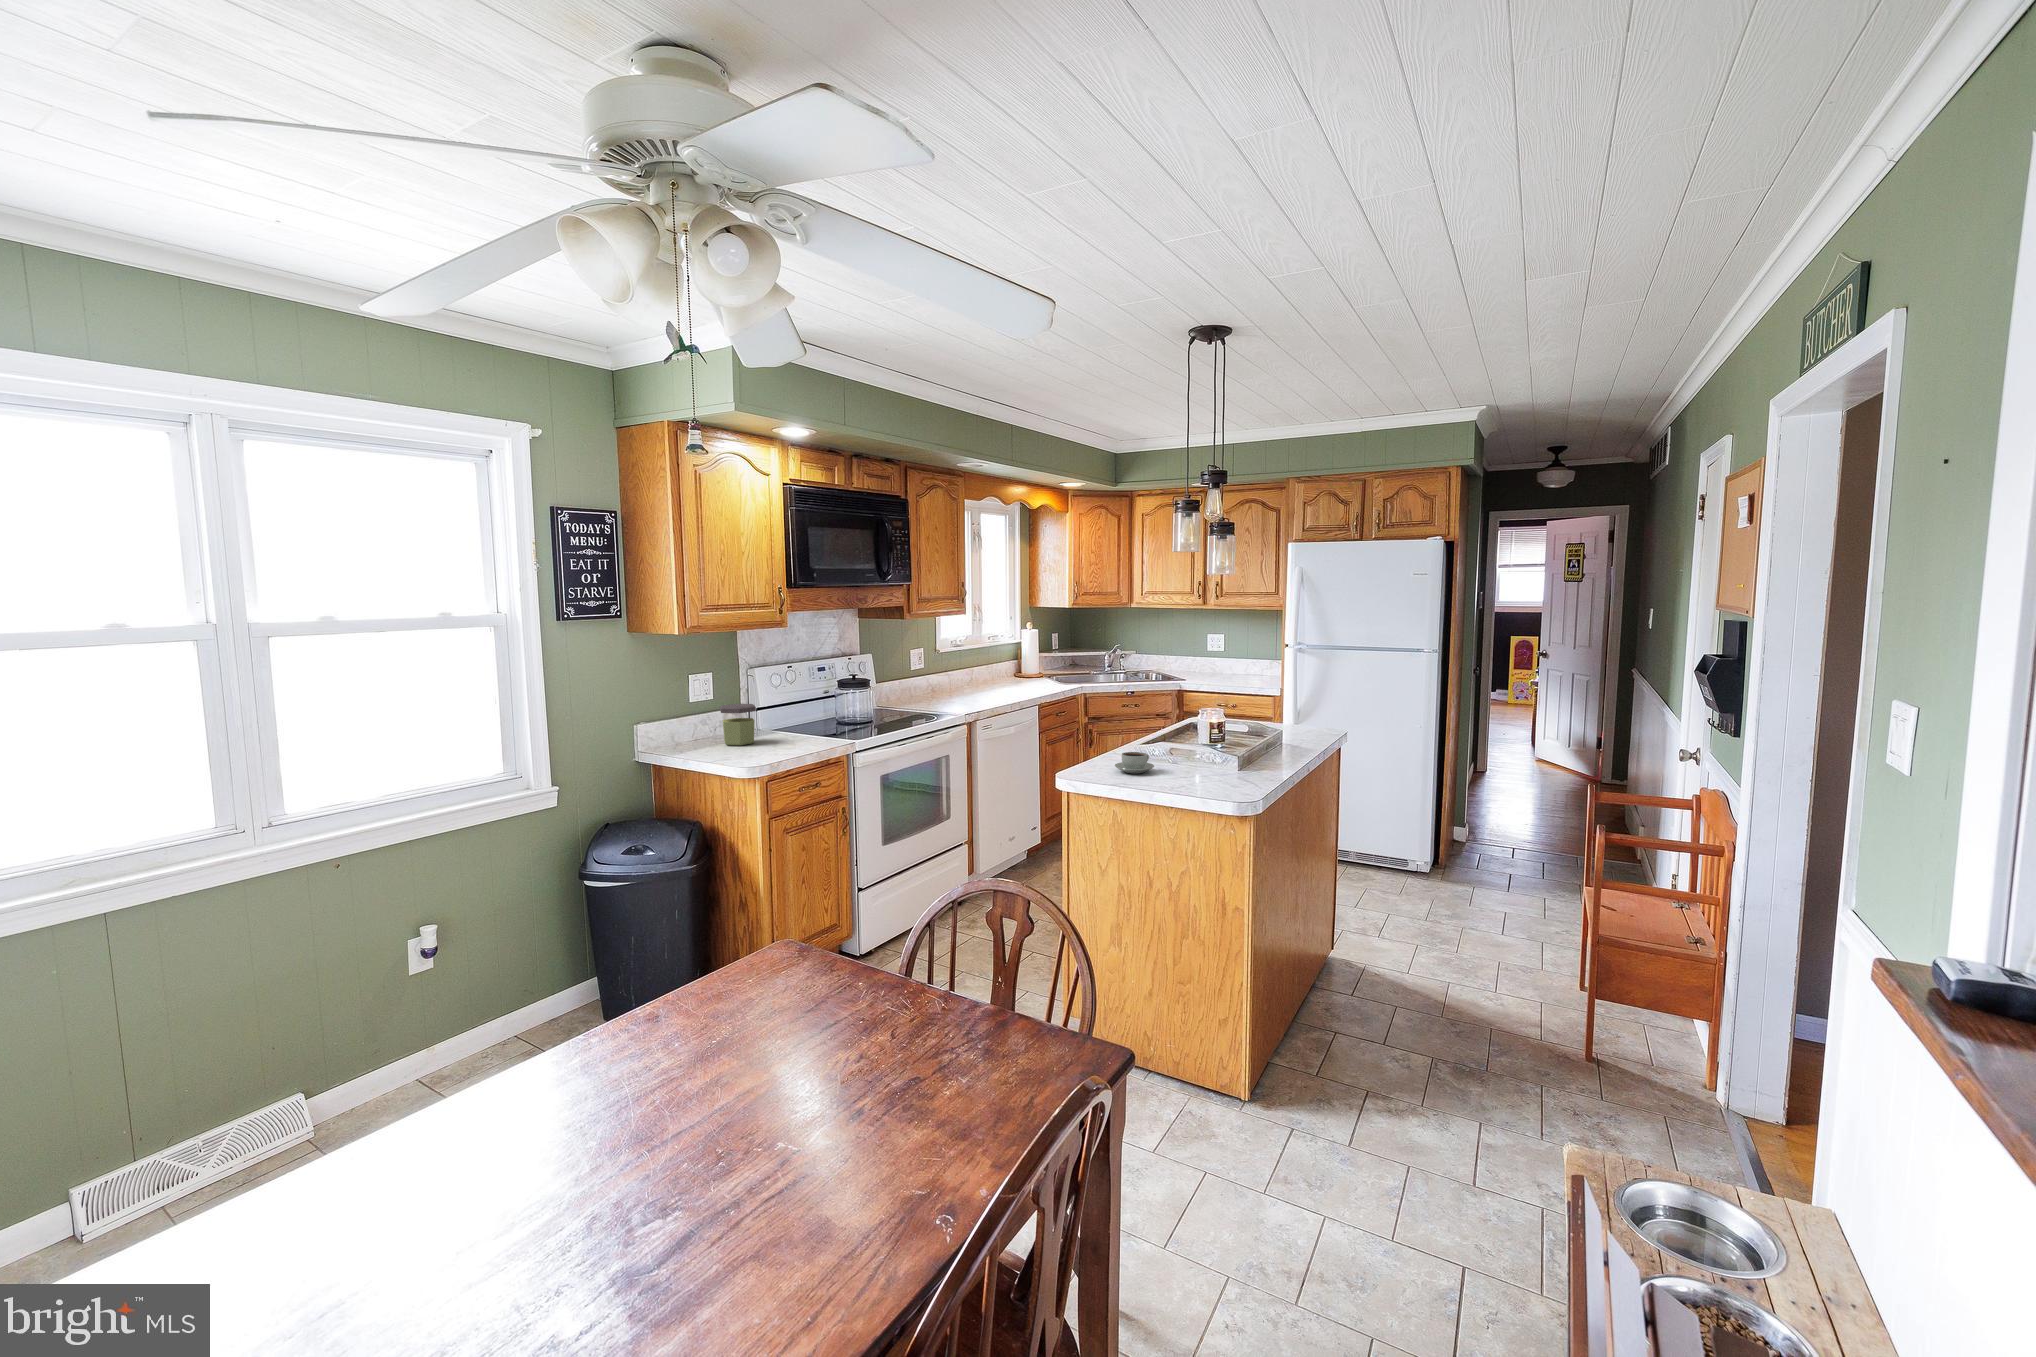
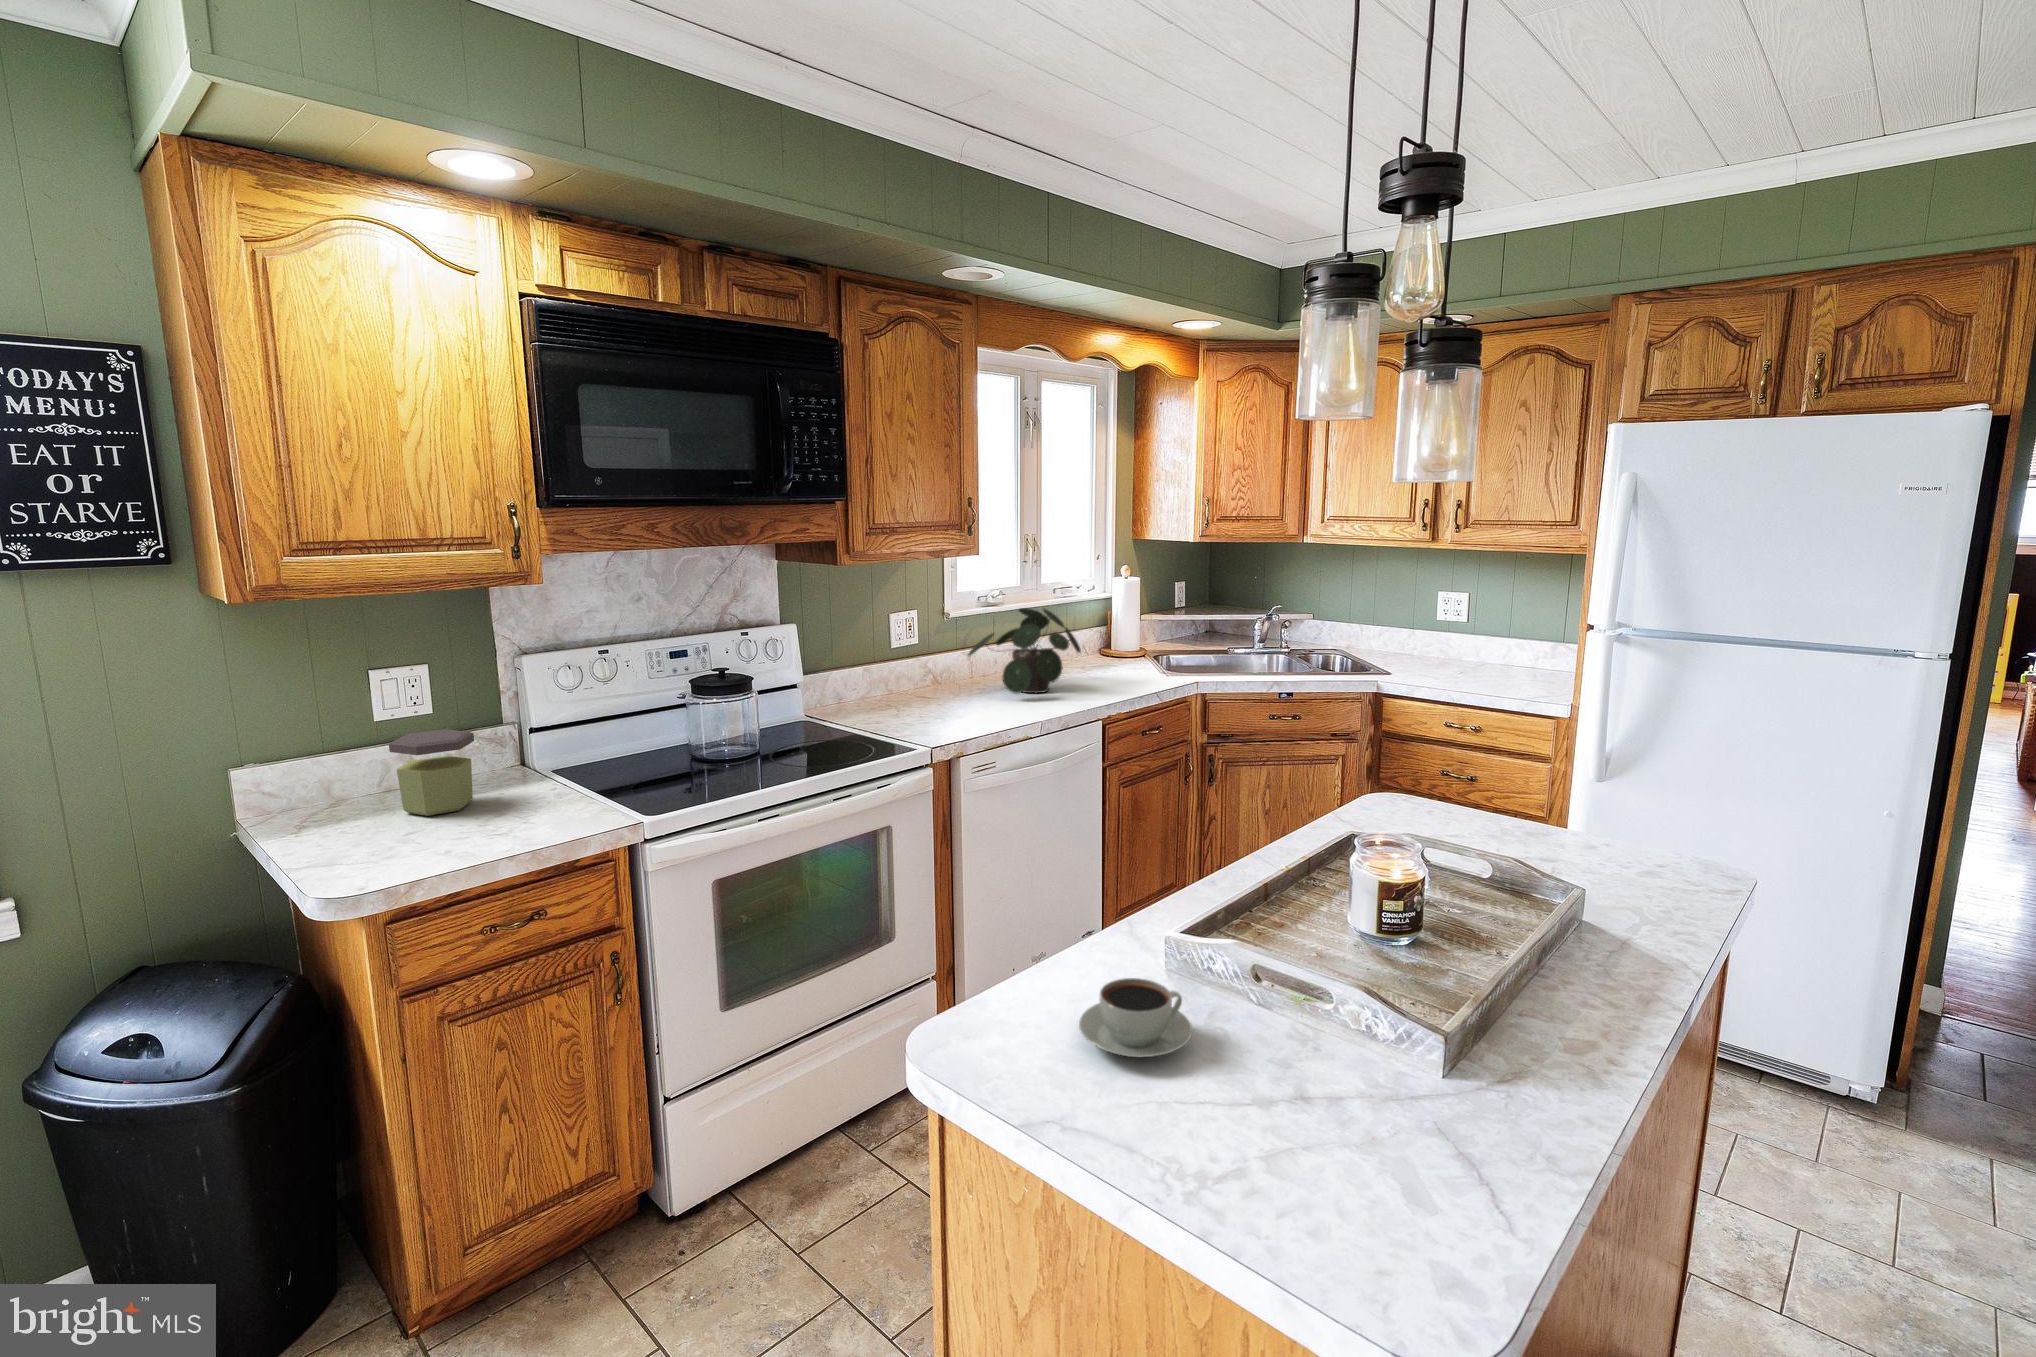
potted plant: none [953,646,1017,695] -> present [968,608,1081,694]

